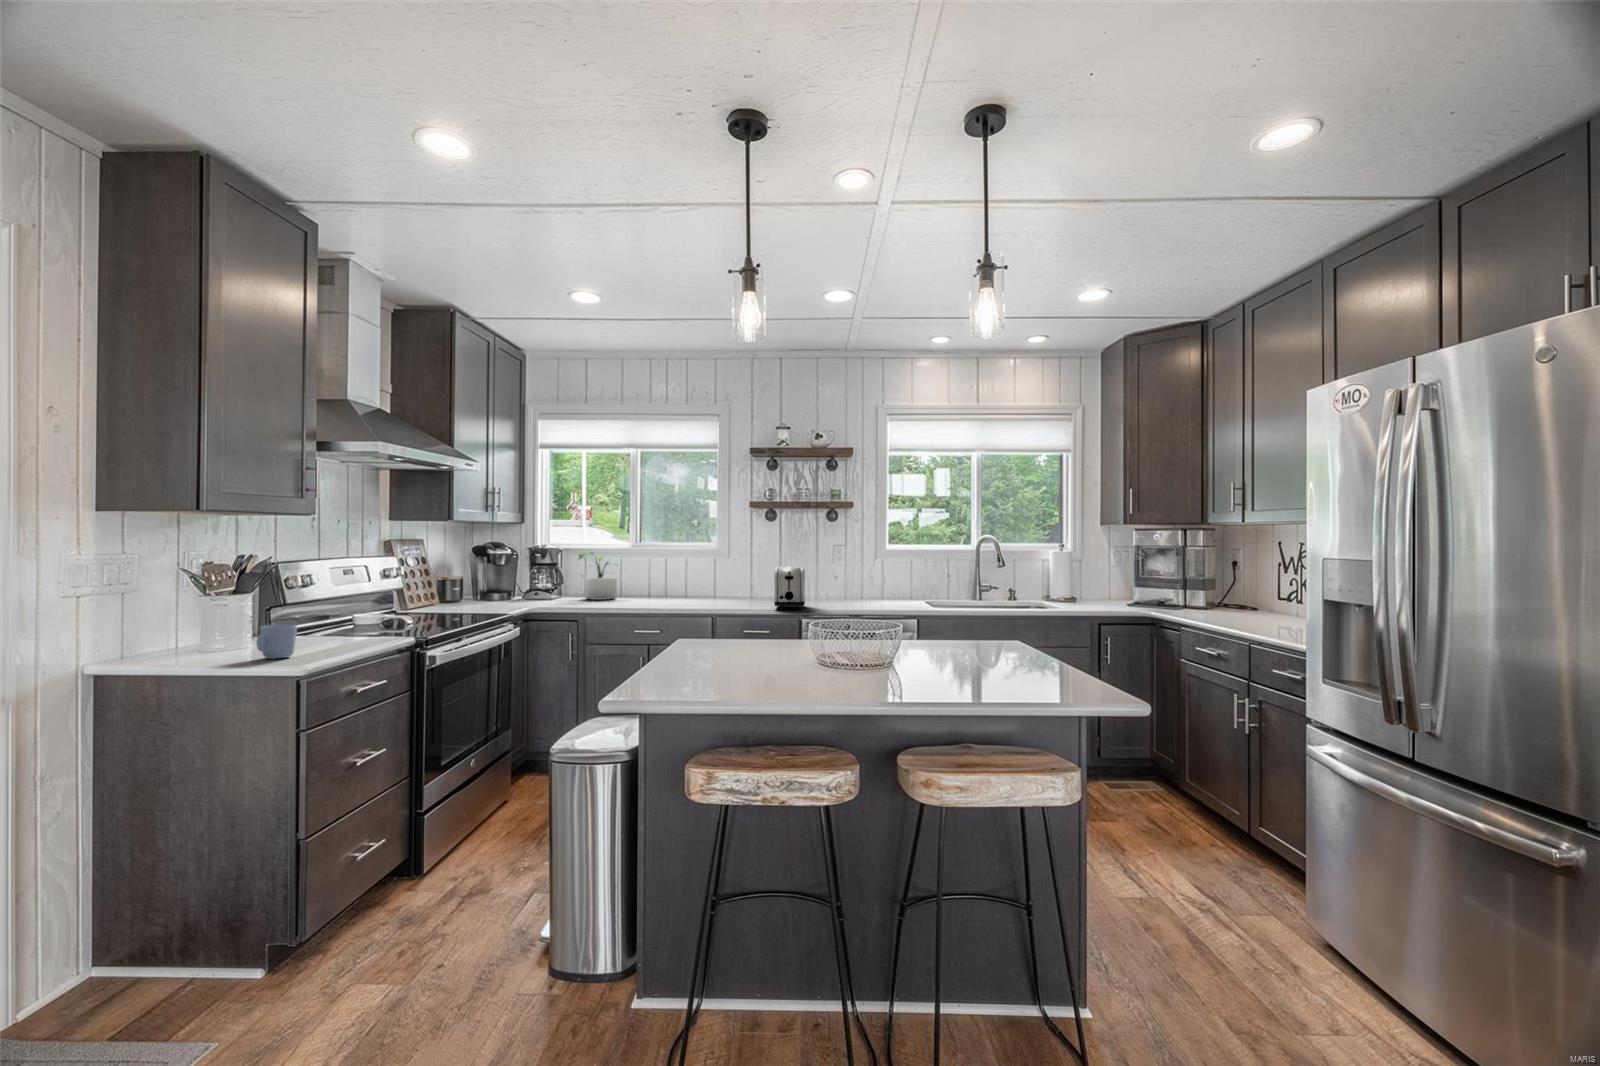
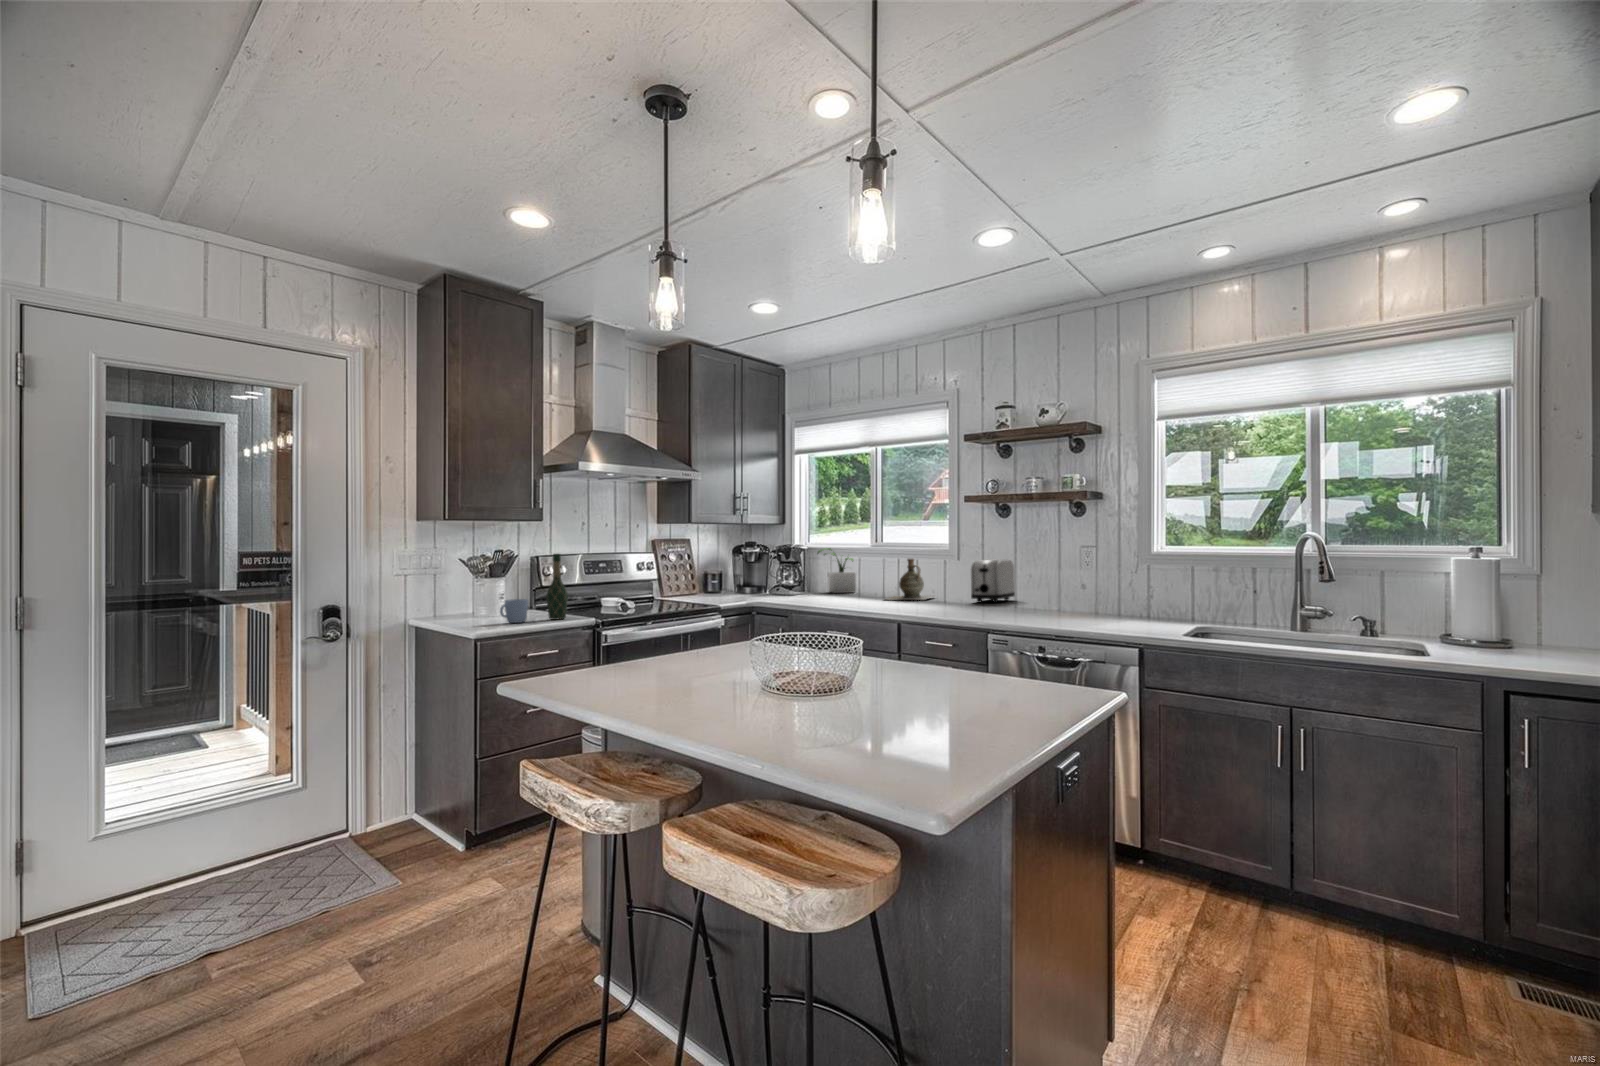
wine bottle: none [314,561,347,650] -> present [546,554,568,620]
ceramic jug: none [675,565,722,608] -> present [887,559,932,600]

